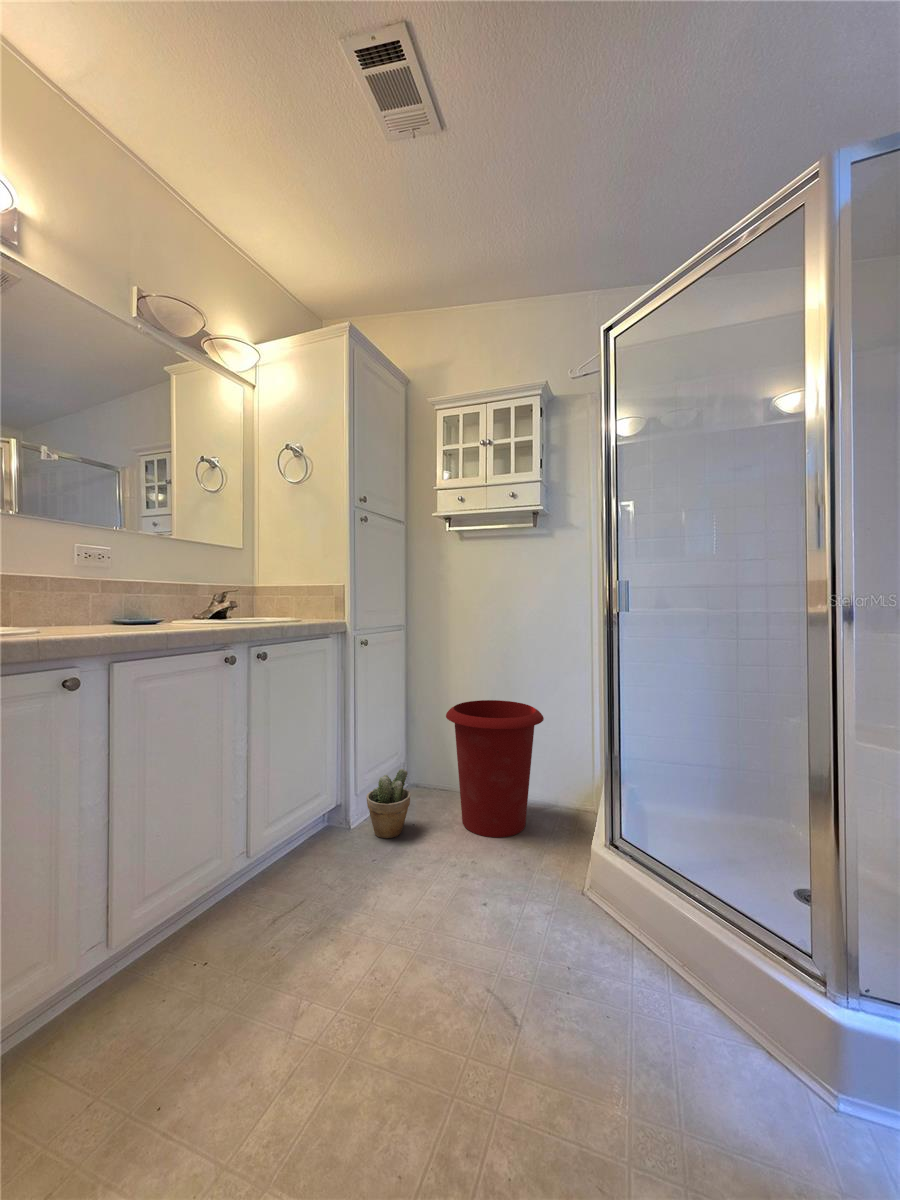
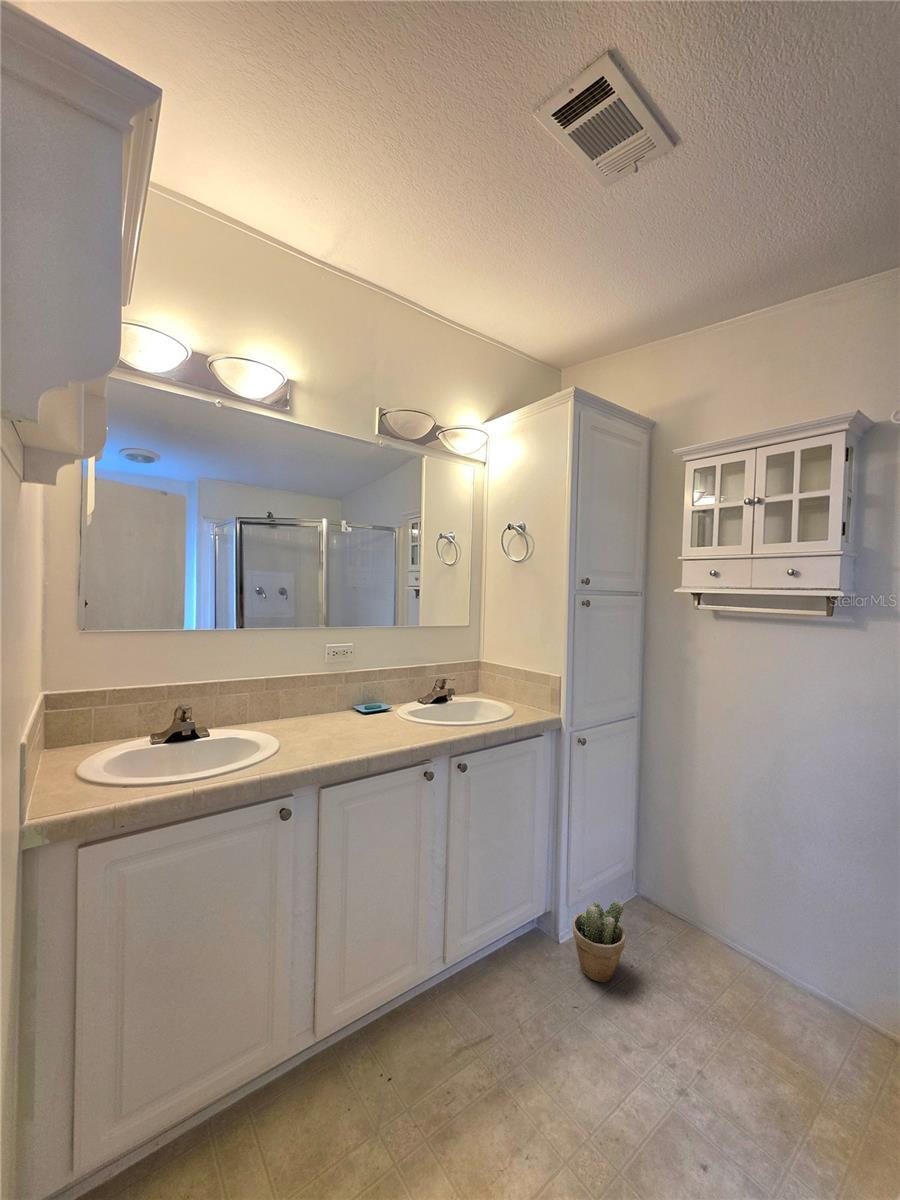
waste bin: present [446,700,544,837] -> none [677,835,833,1054]

